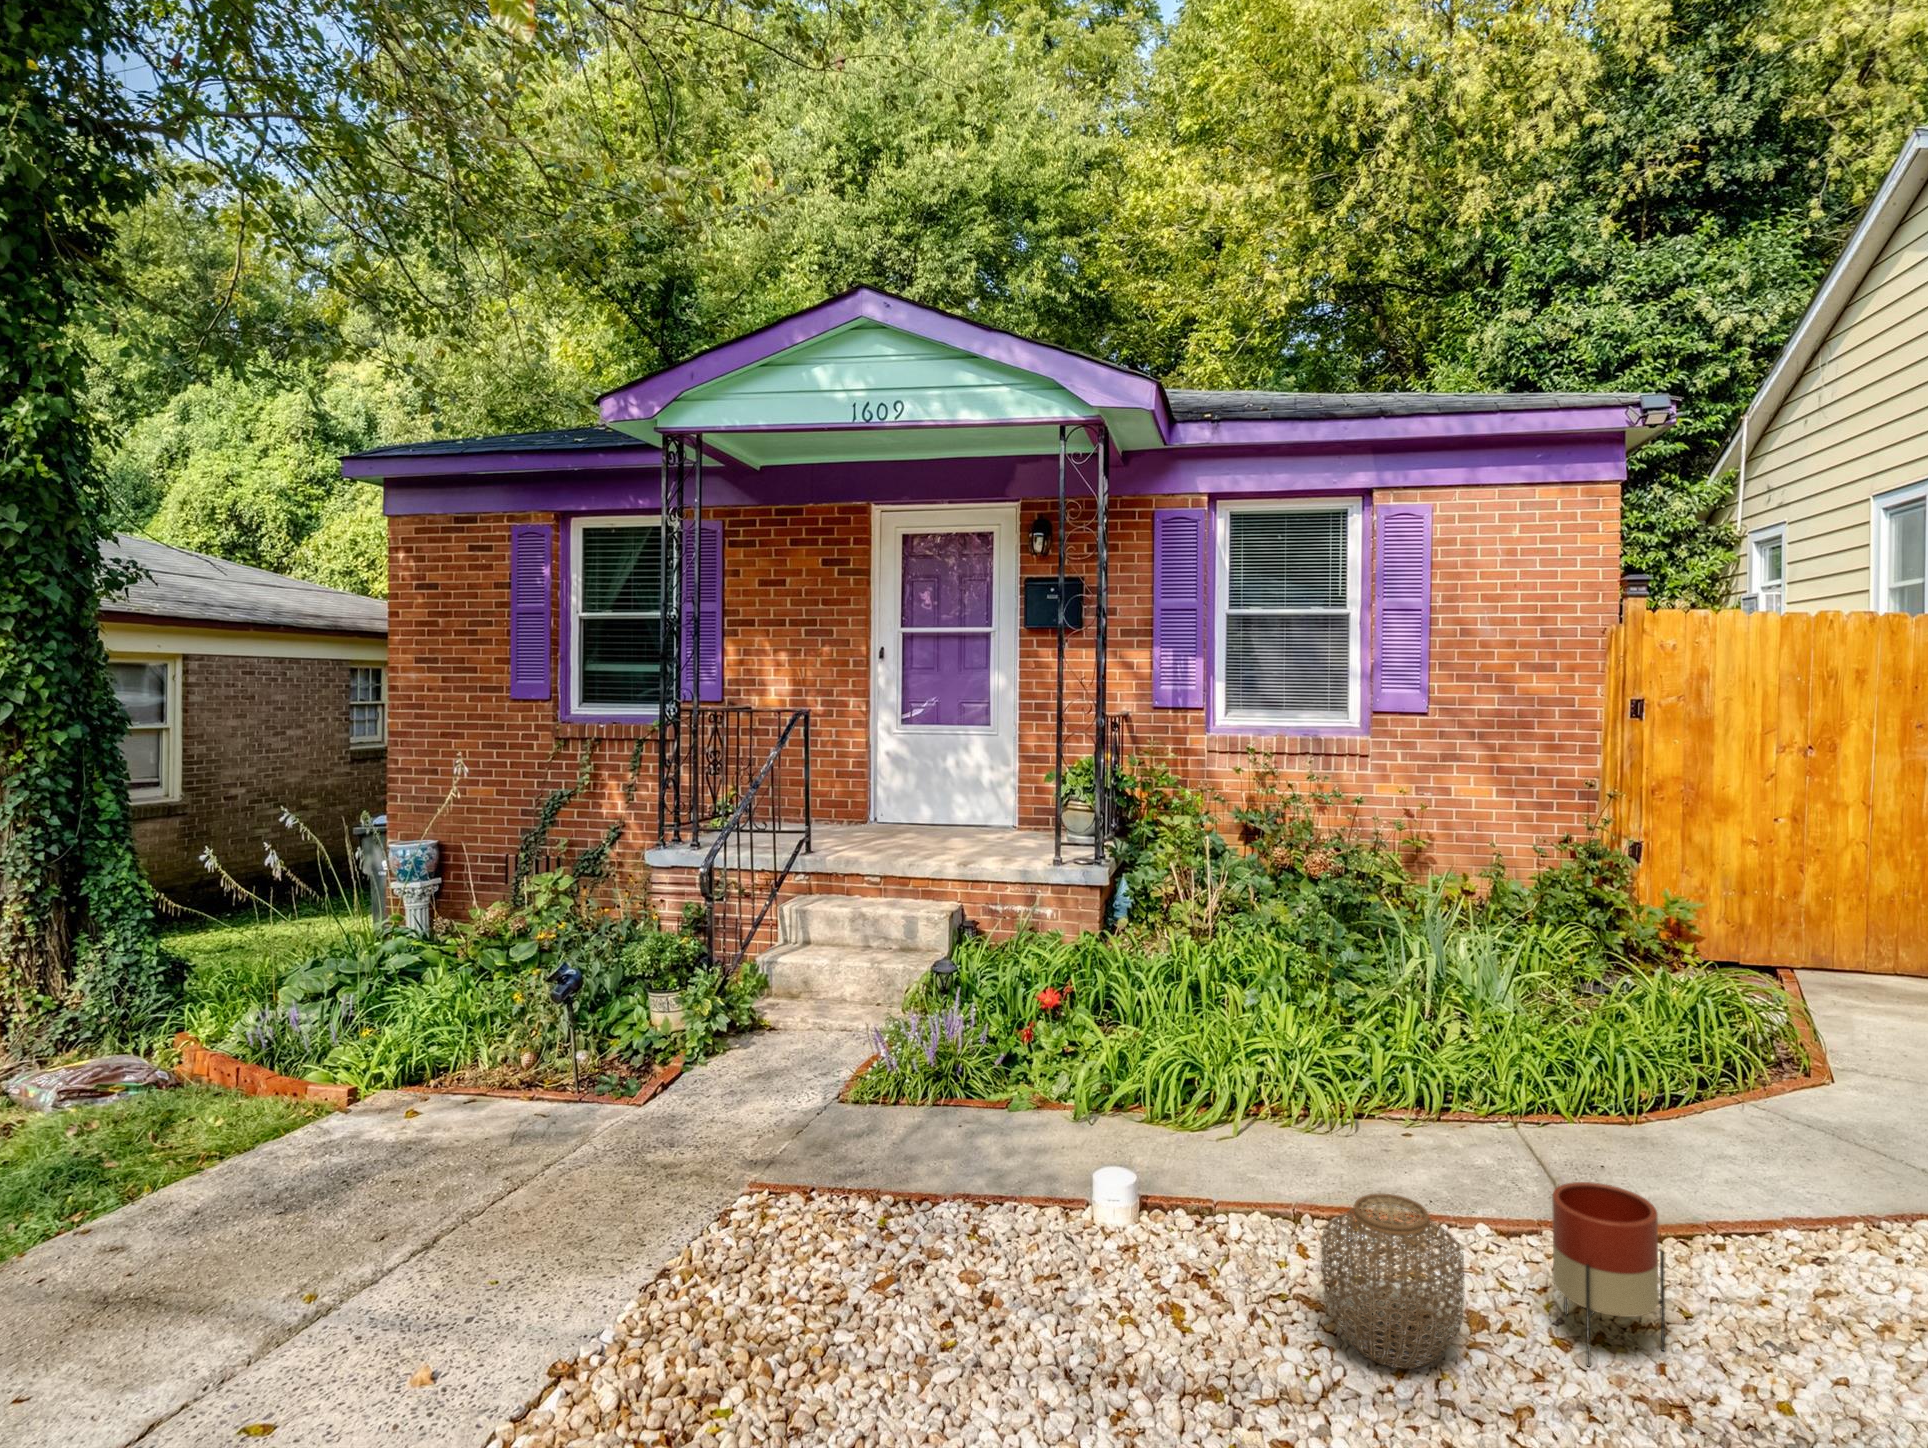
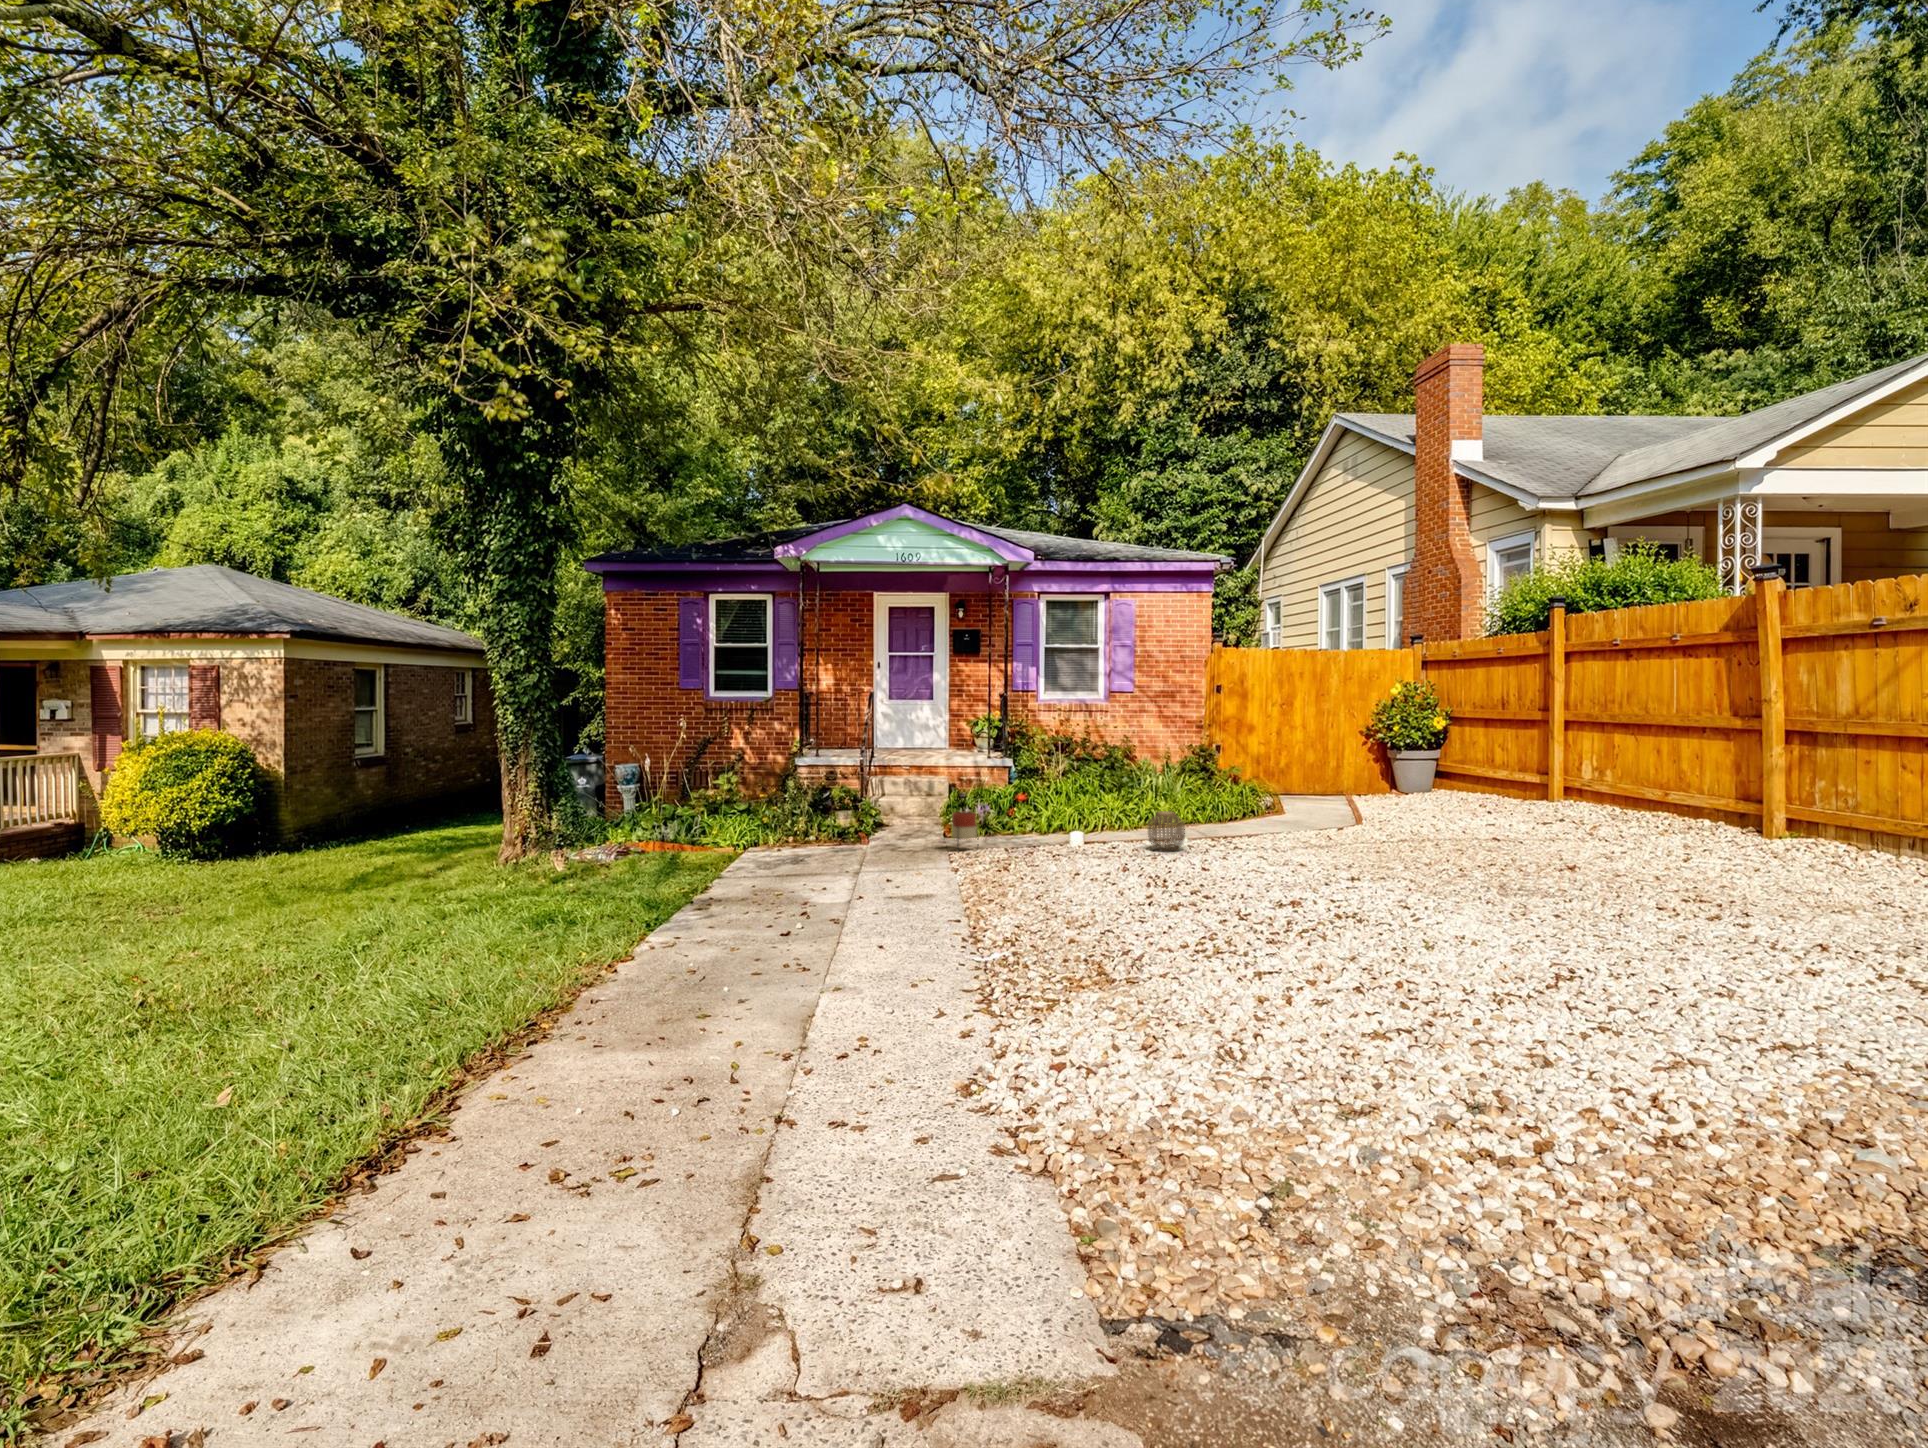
planter: present [1552,1182,1665,1366] -> present [952,812,979,849]

